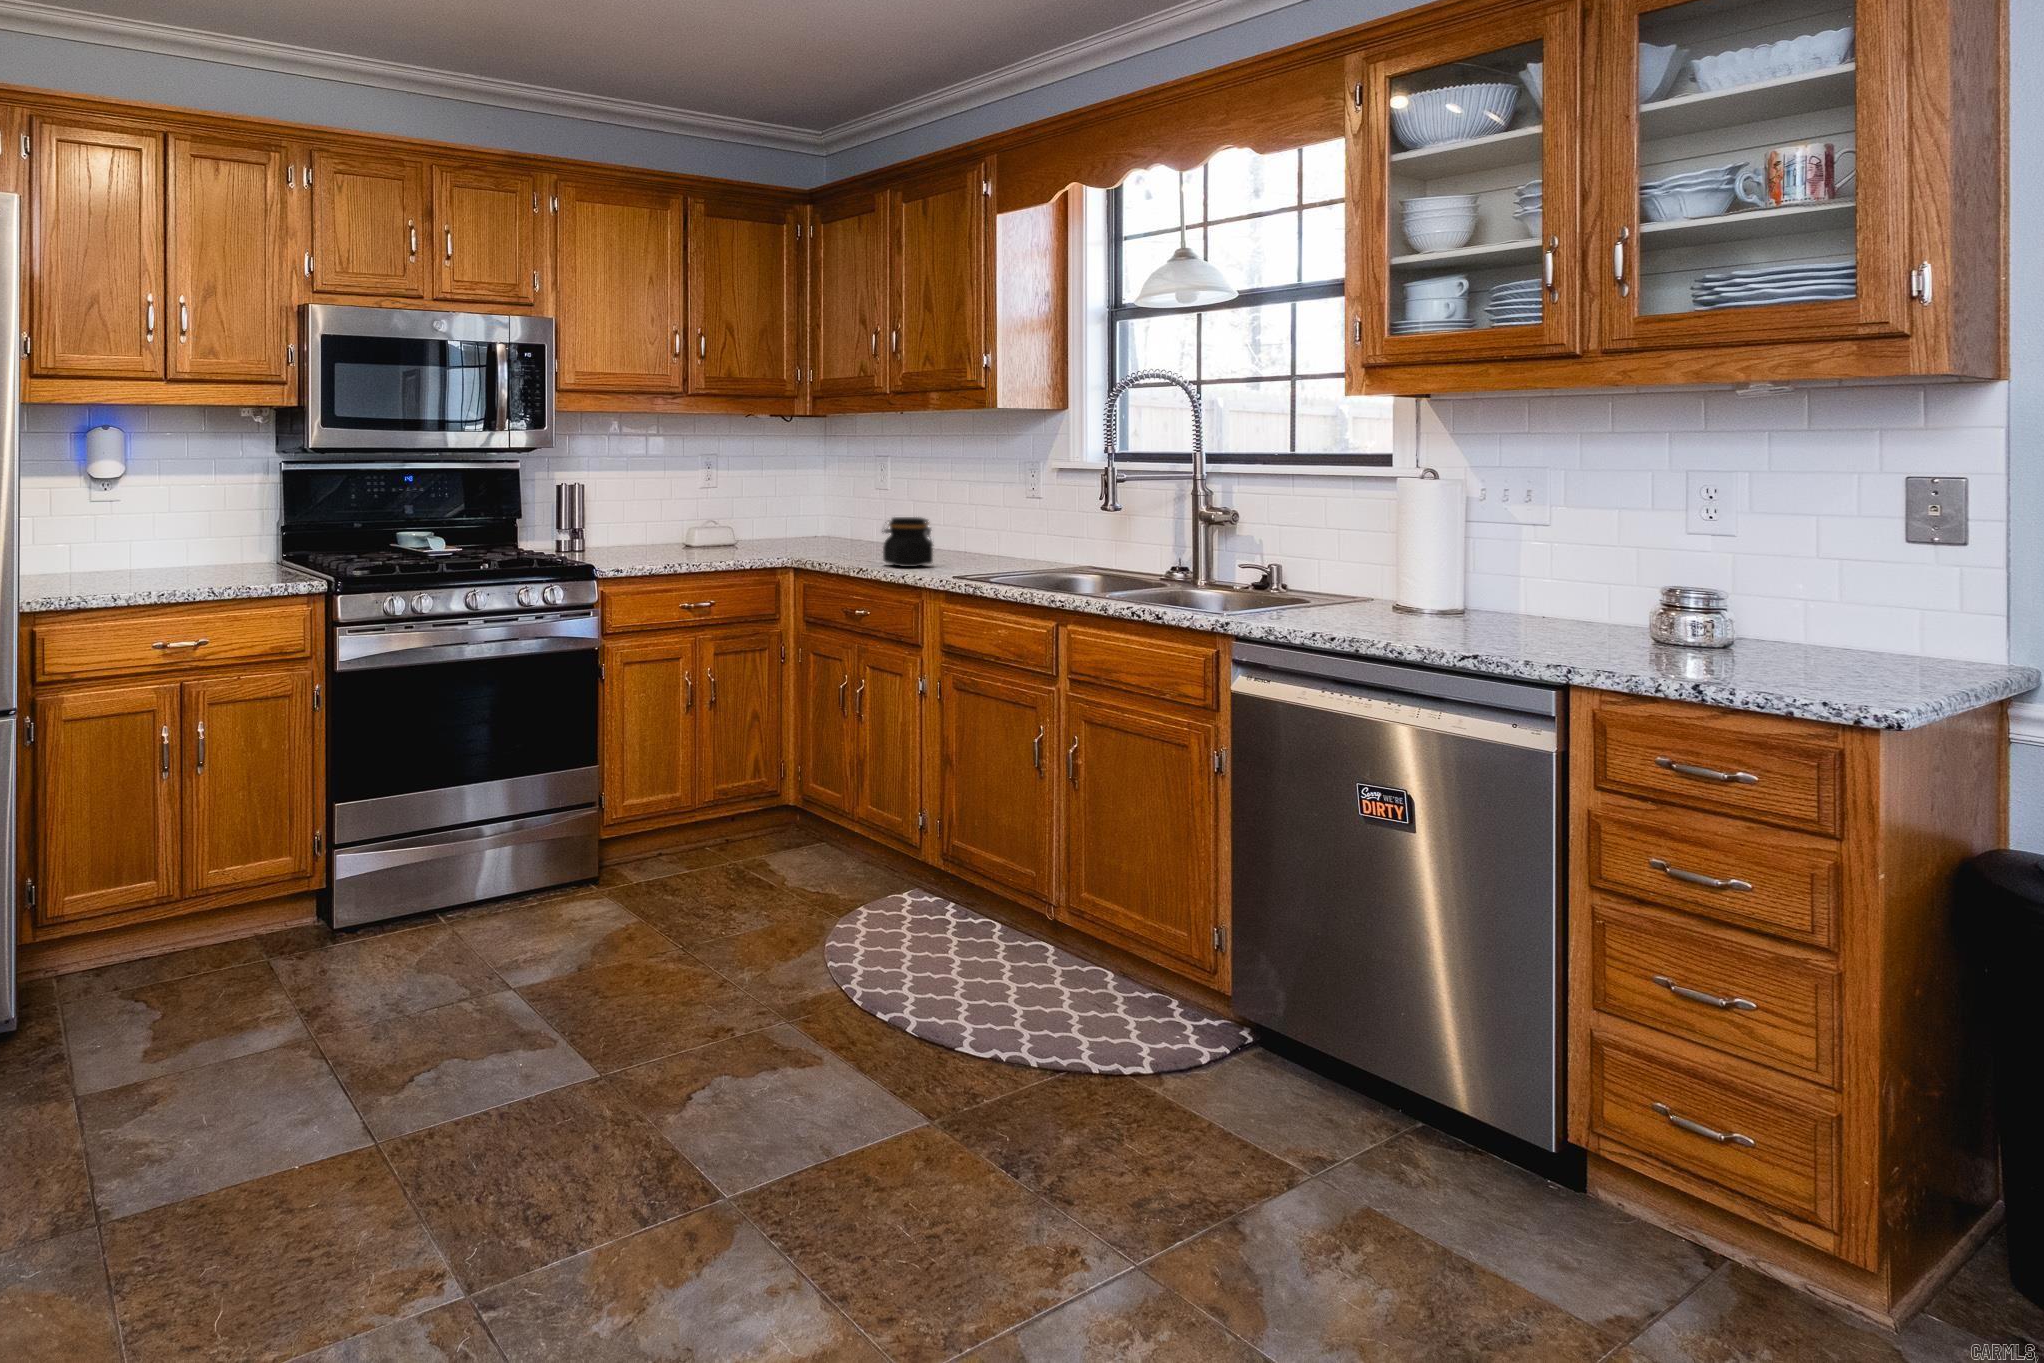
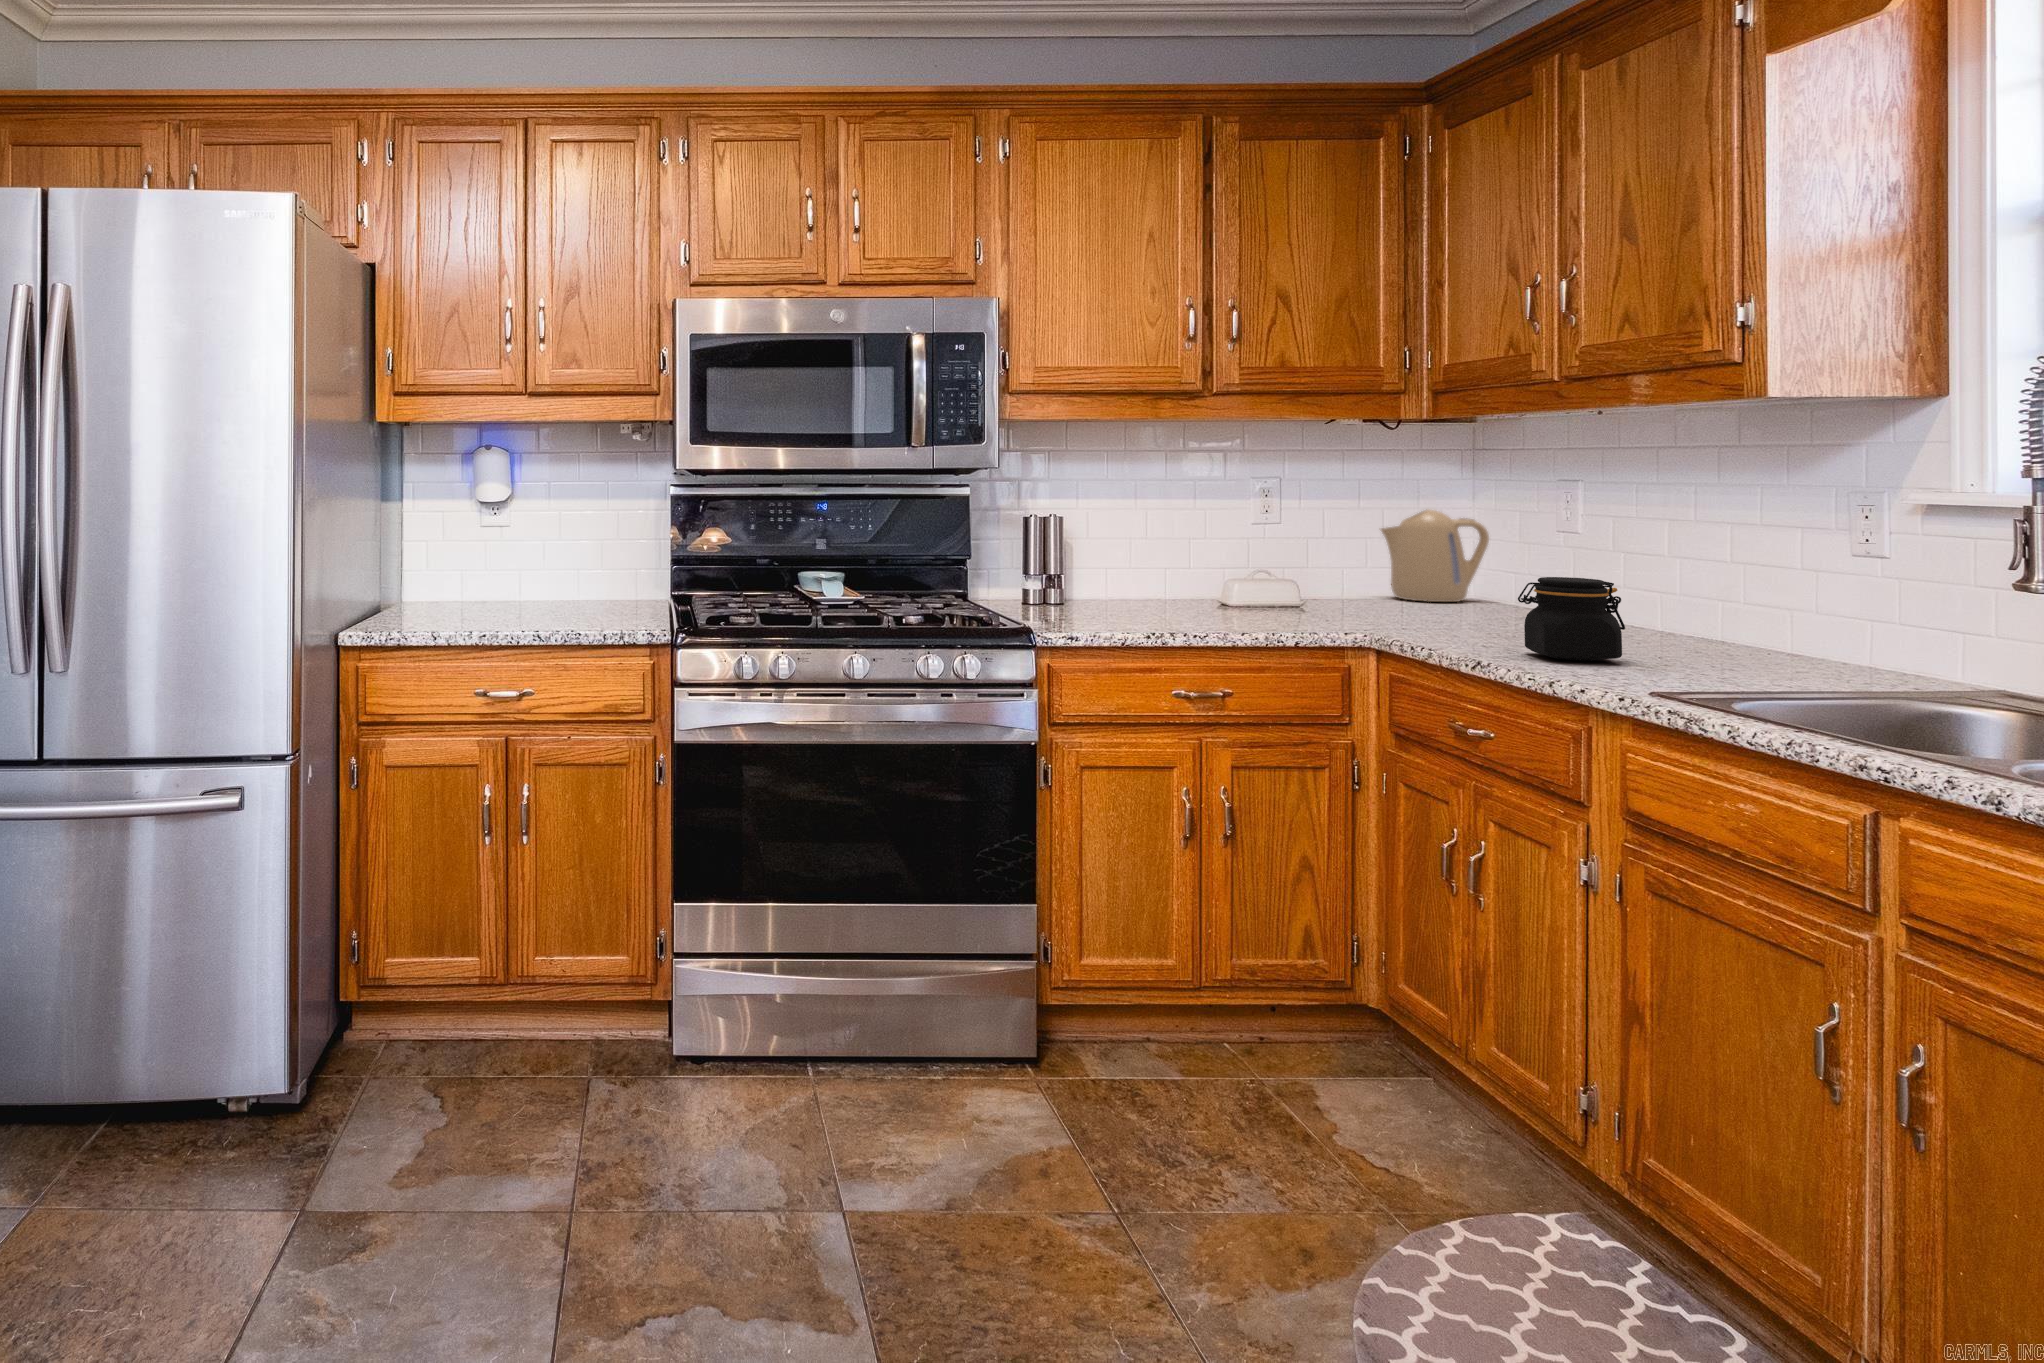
kettle: none [777,480,841,543] -> present [1381,510,1489,602]

